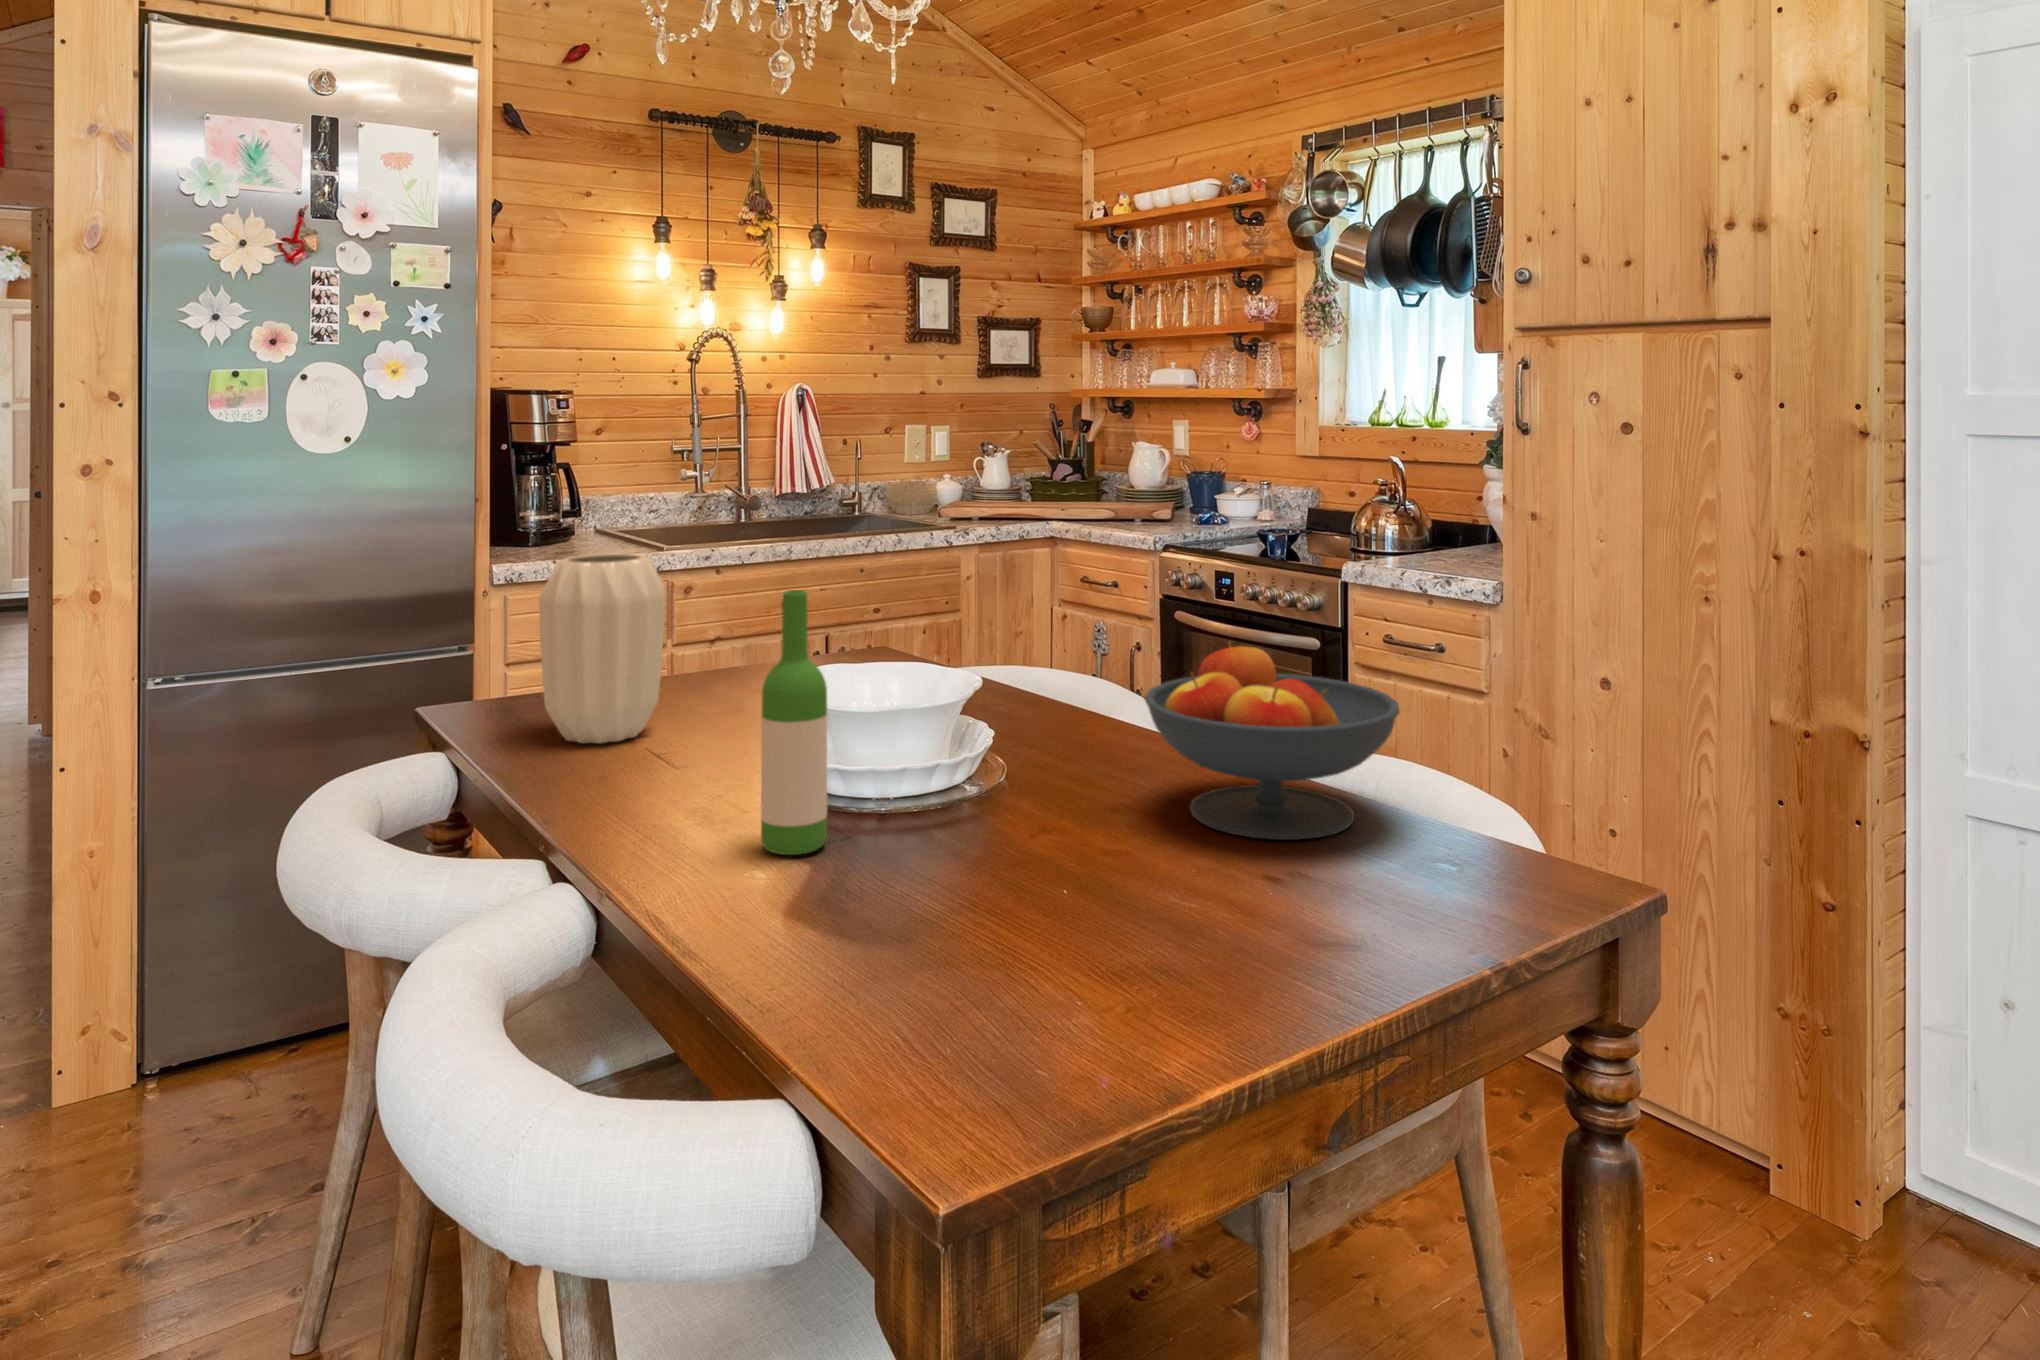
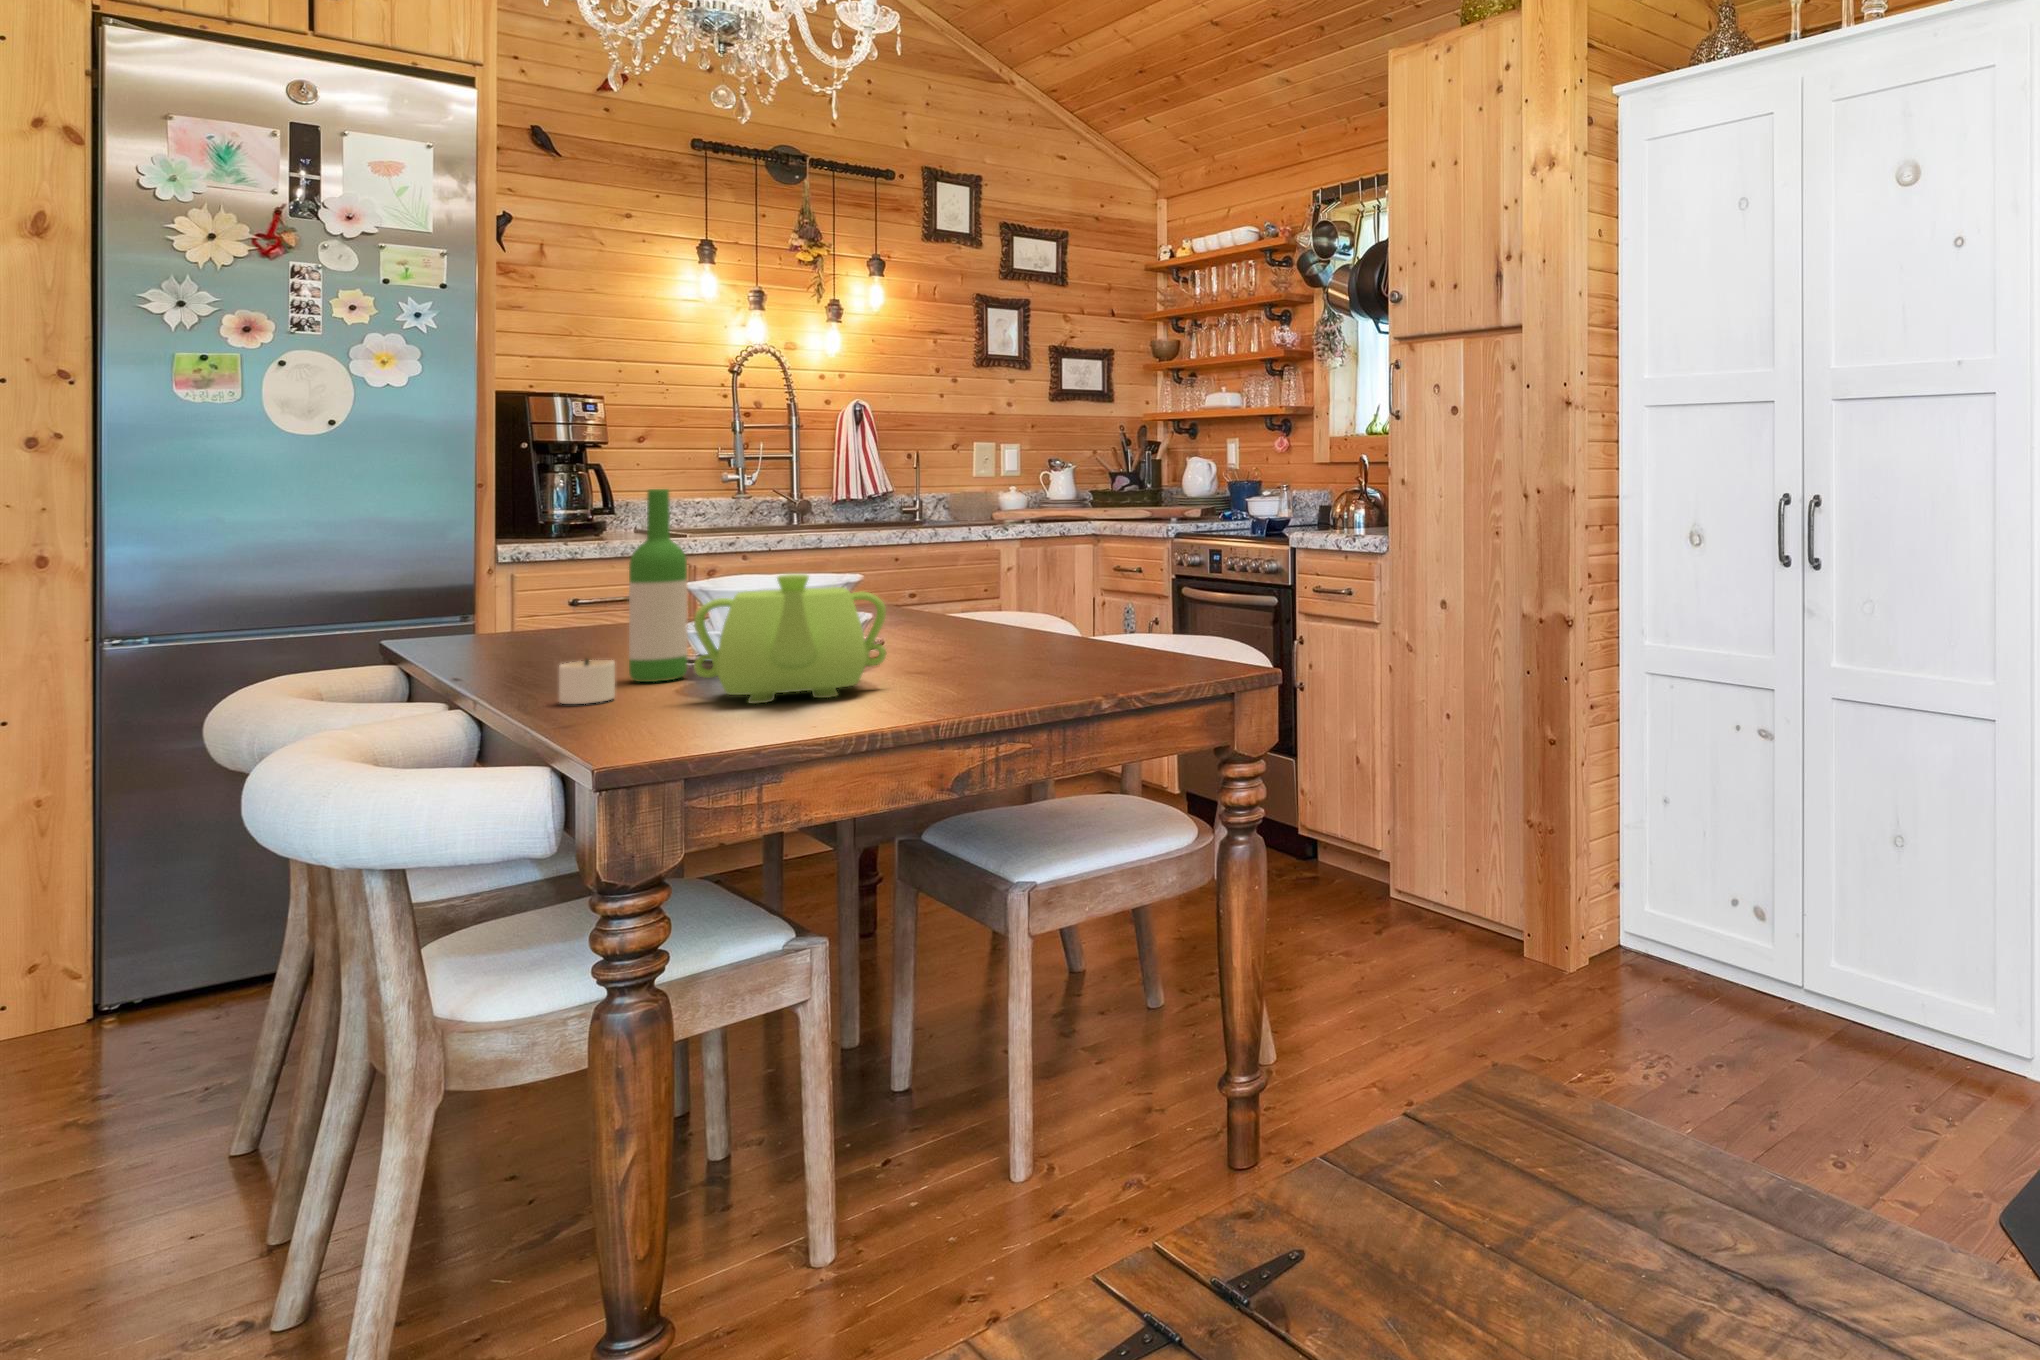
vase: present [539,553,666,743] -> none [486,497,612,646]
fruit bowl: present [1144,641,1399,840] -> none [962,540,1154,664]
teapot: none [890,736,1120,938] -> present [694,574,886,704]
candle: none [714,845,806,918] -> present [559,659,615,704]

